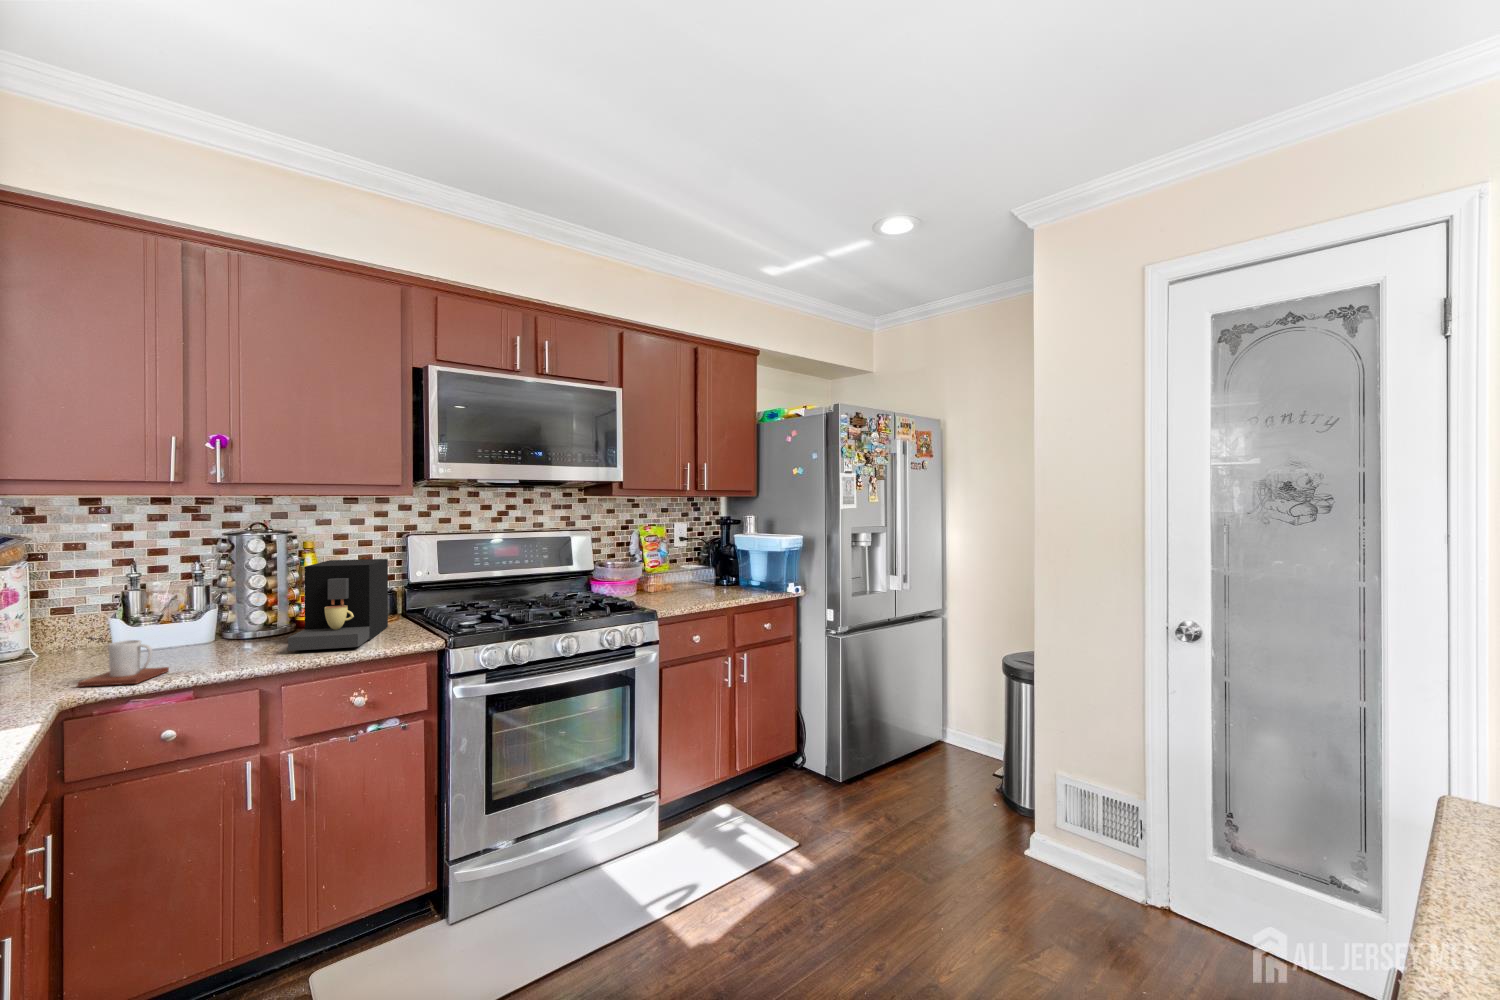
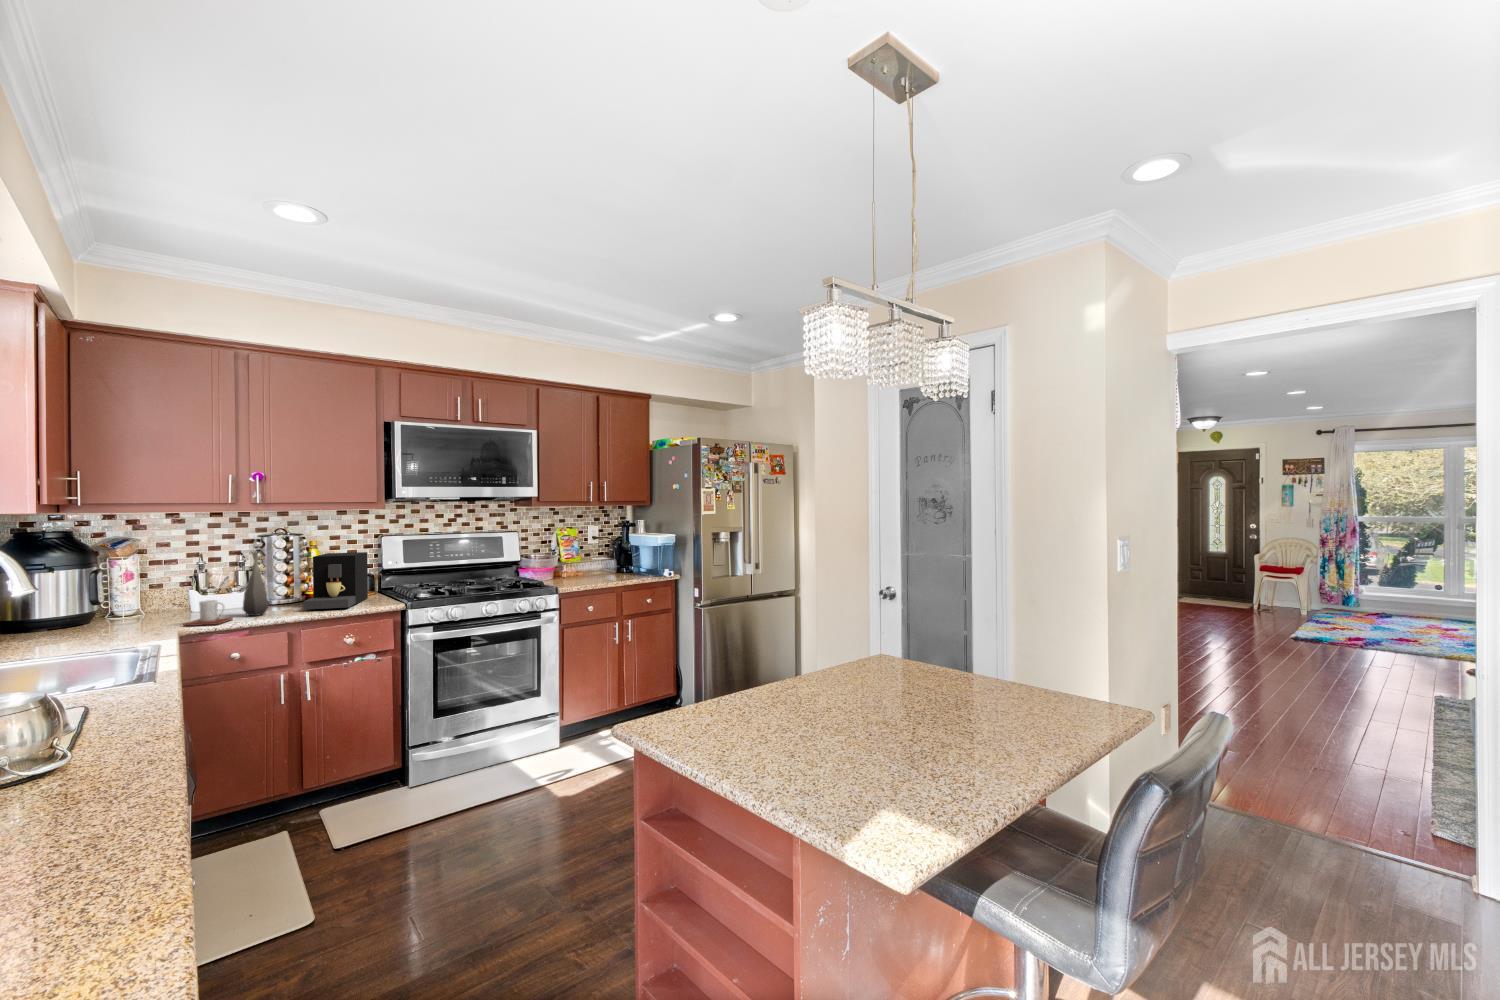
bottle: none [187,559,231,663] -> present [243,552,268,616]

